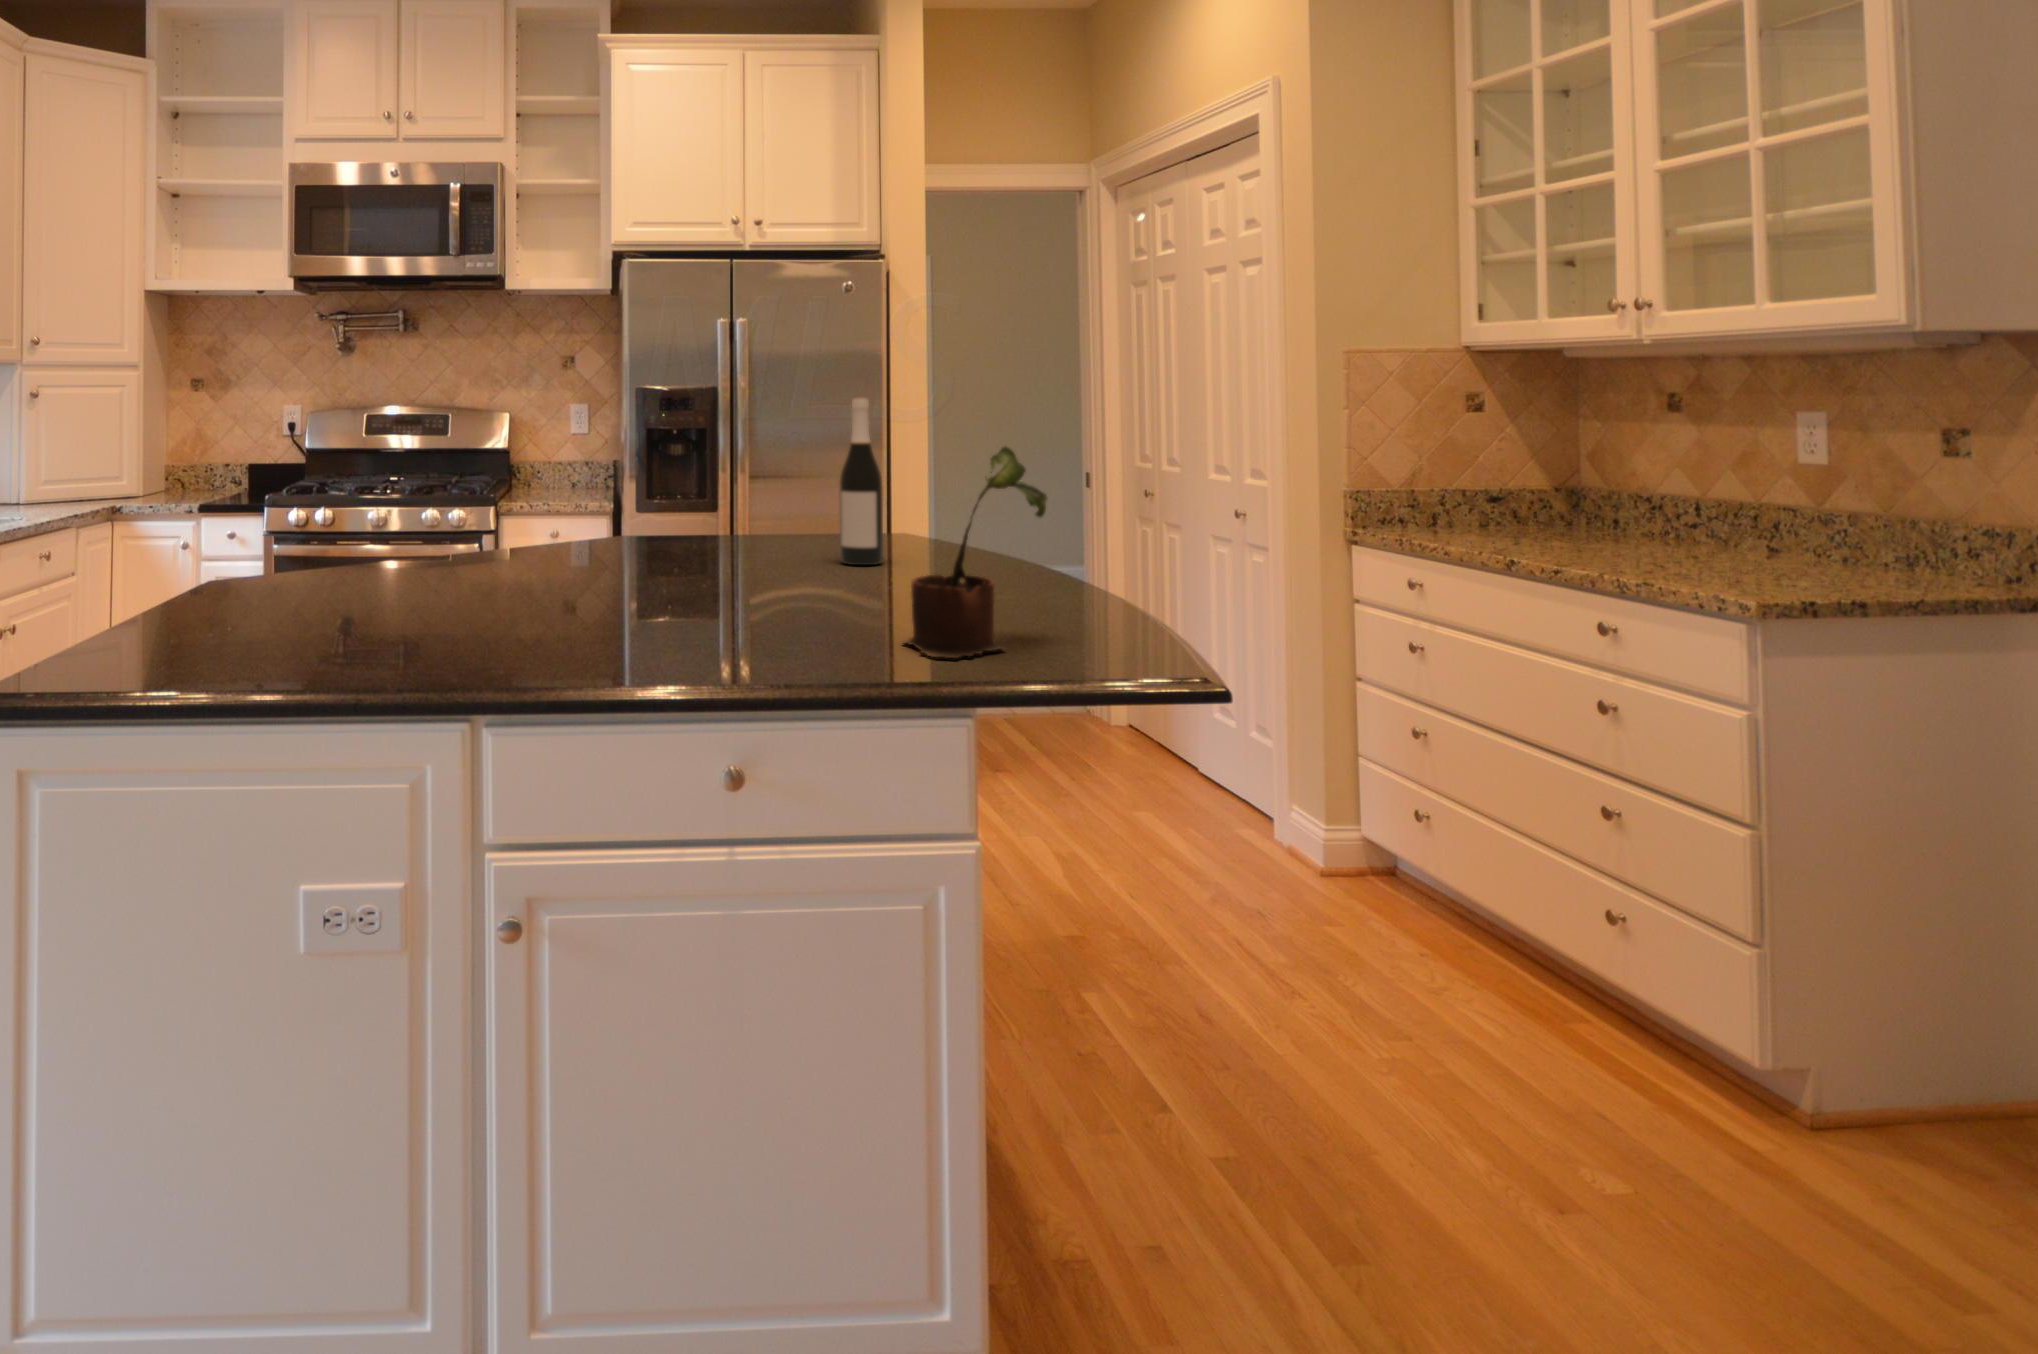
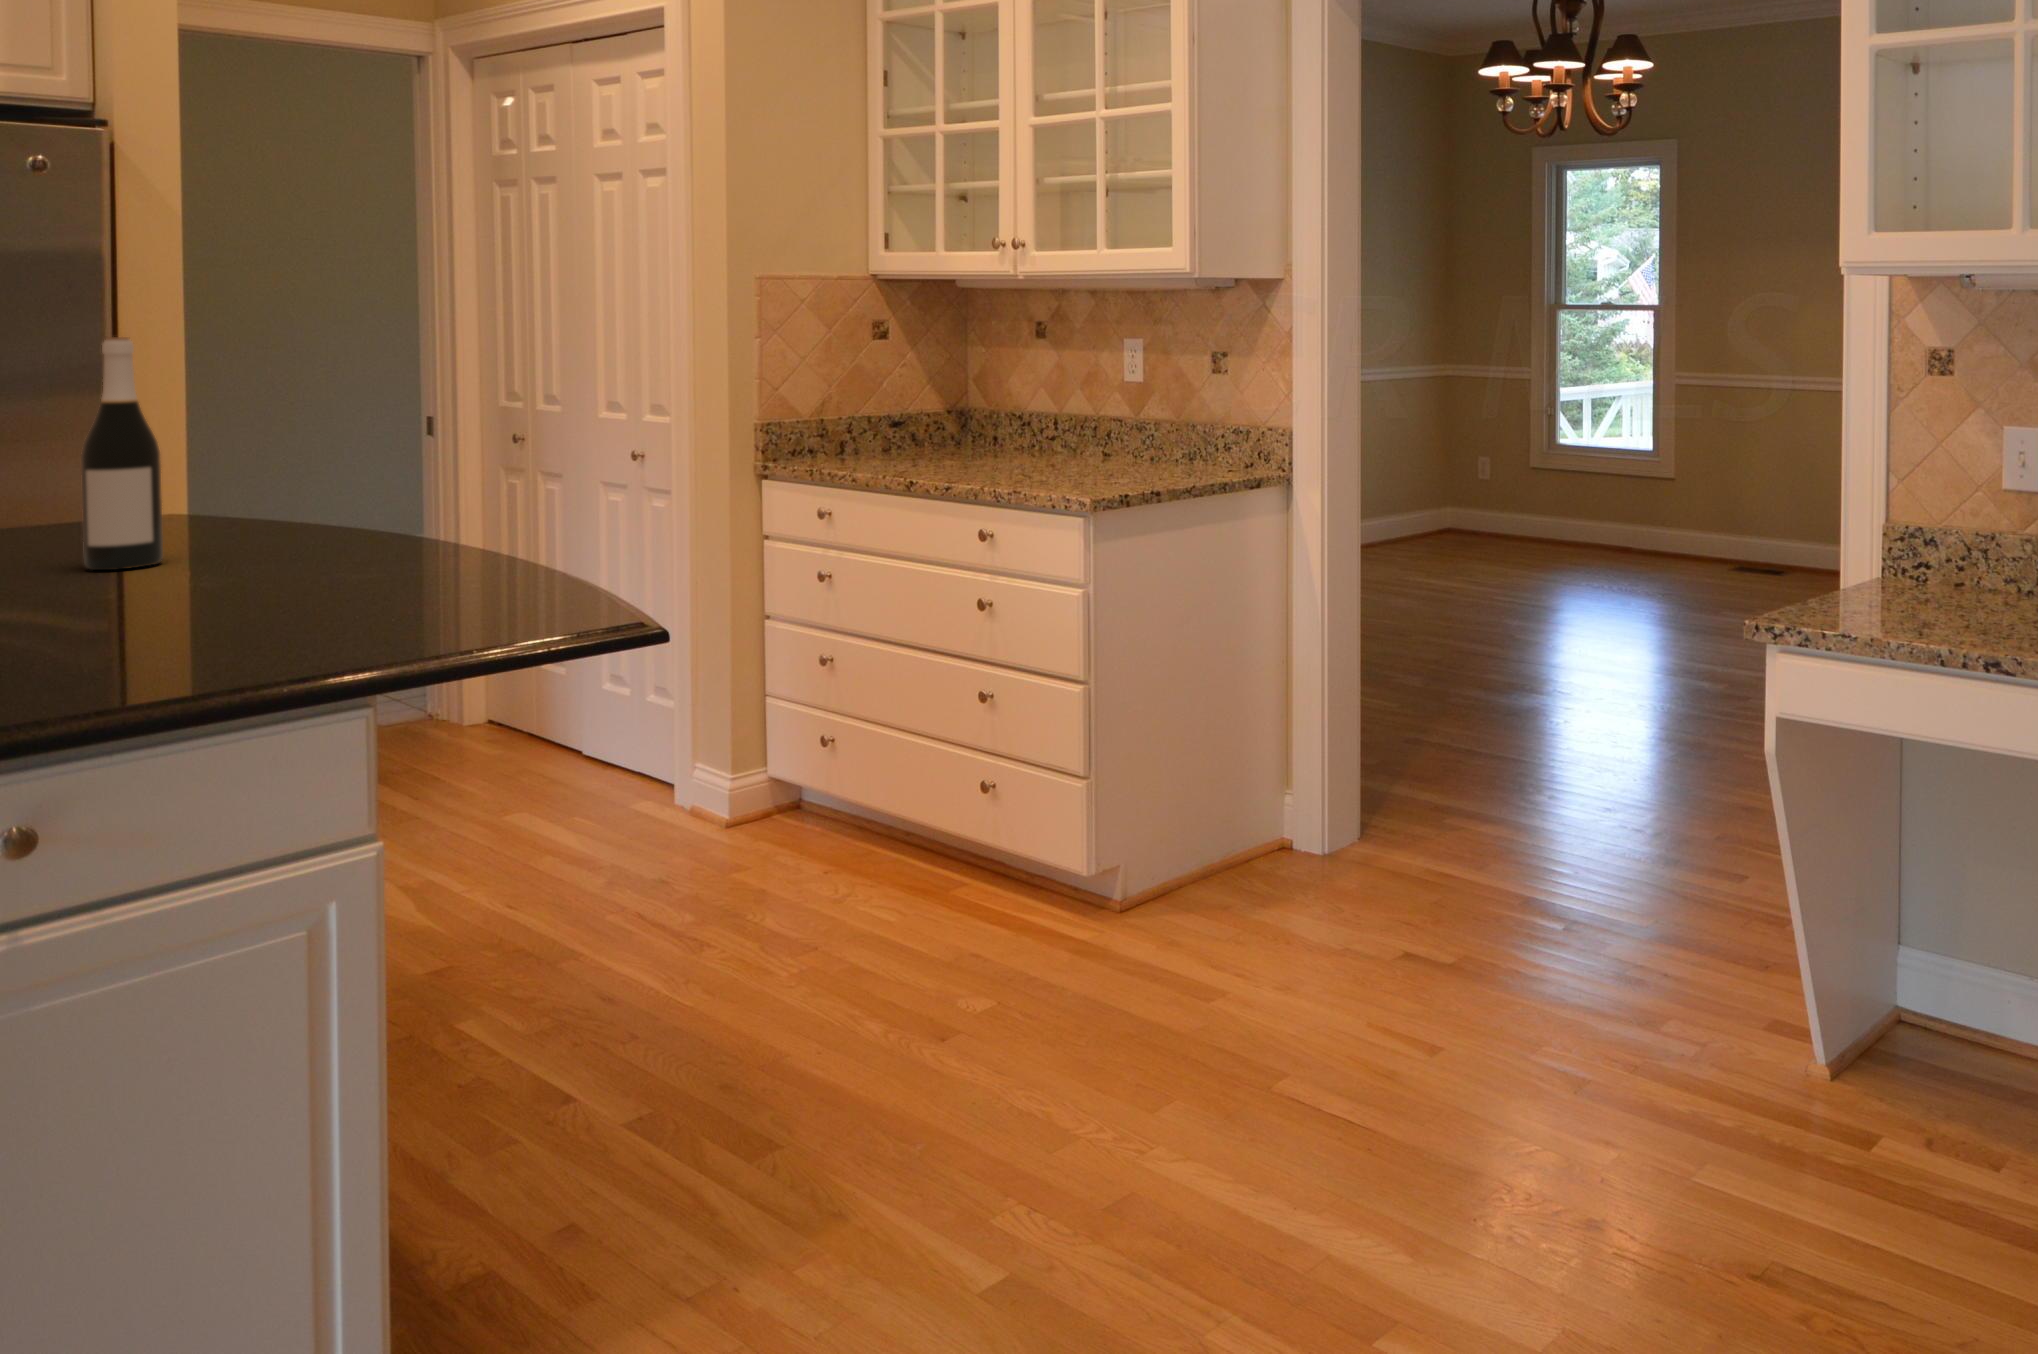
potted plant: present [904,446,1047,658] -> none [253,403,456,655]

